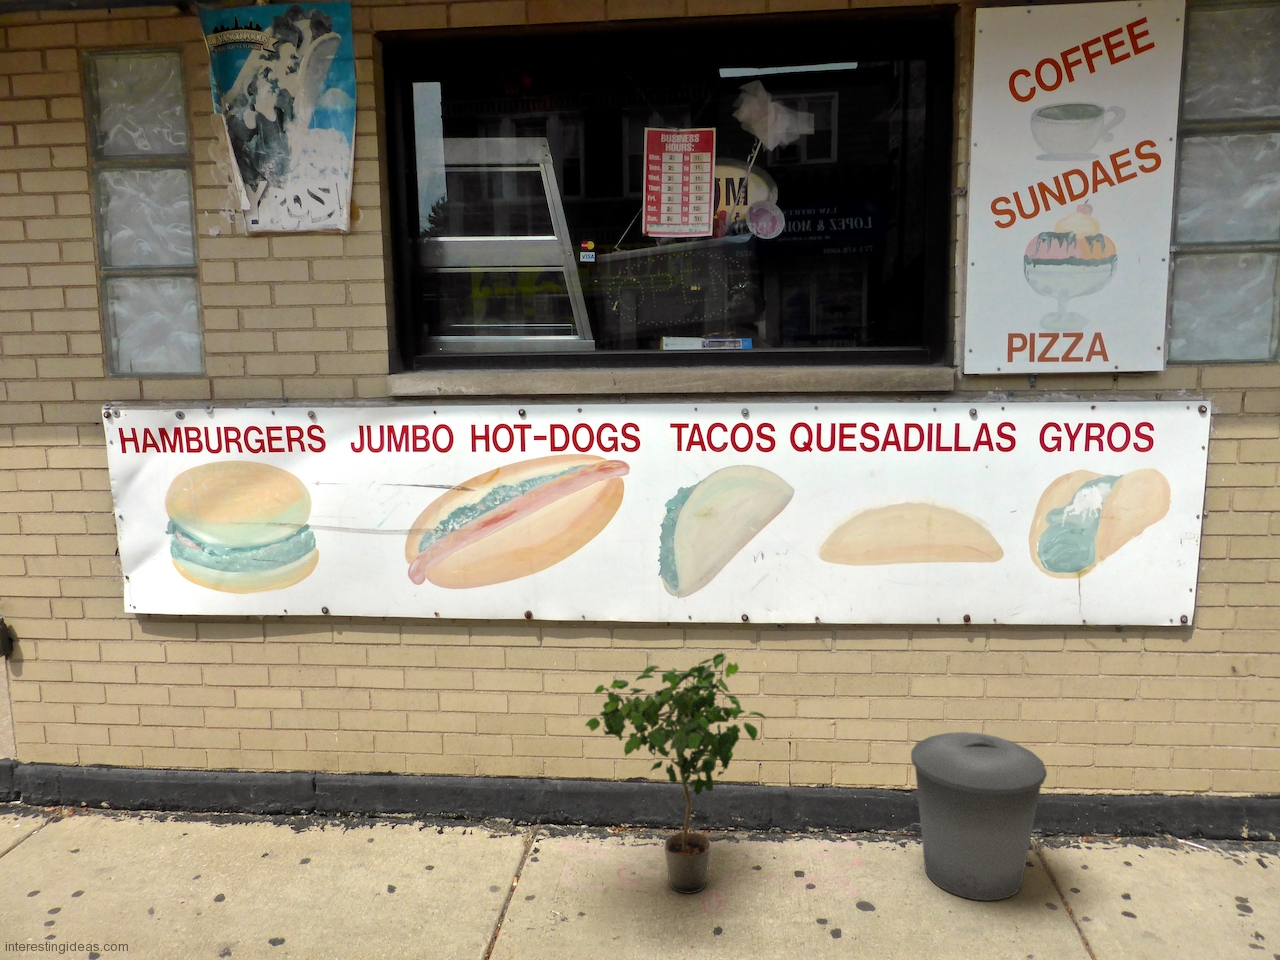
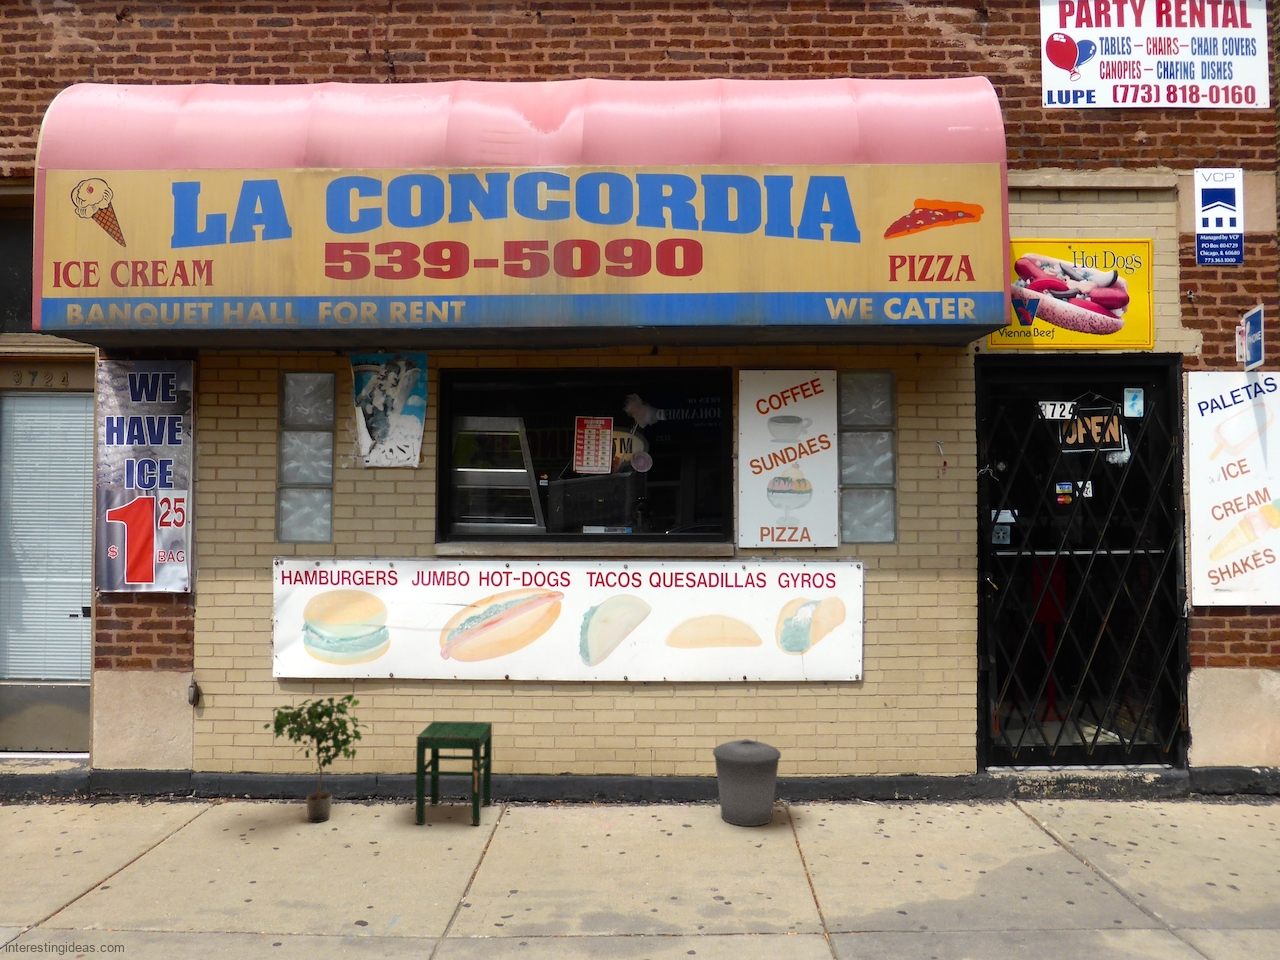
potted plant: present [586,653,765,893] -> present [264,694,368,822]
stool: none [361,690,509,887] -> present [416,721,492,825]

